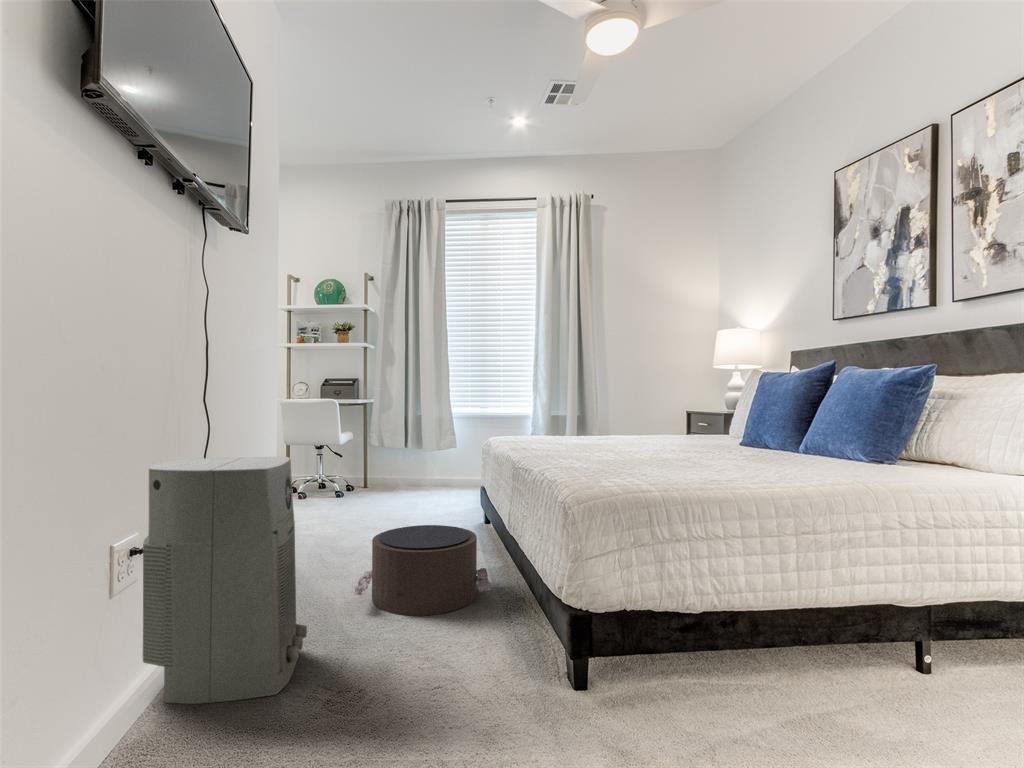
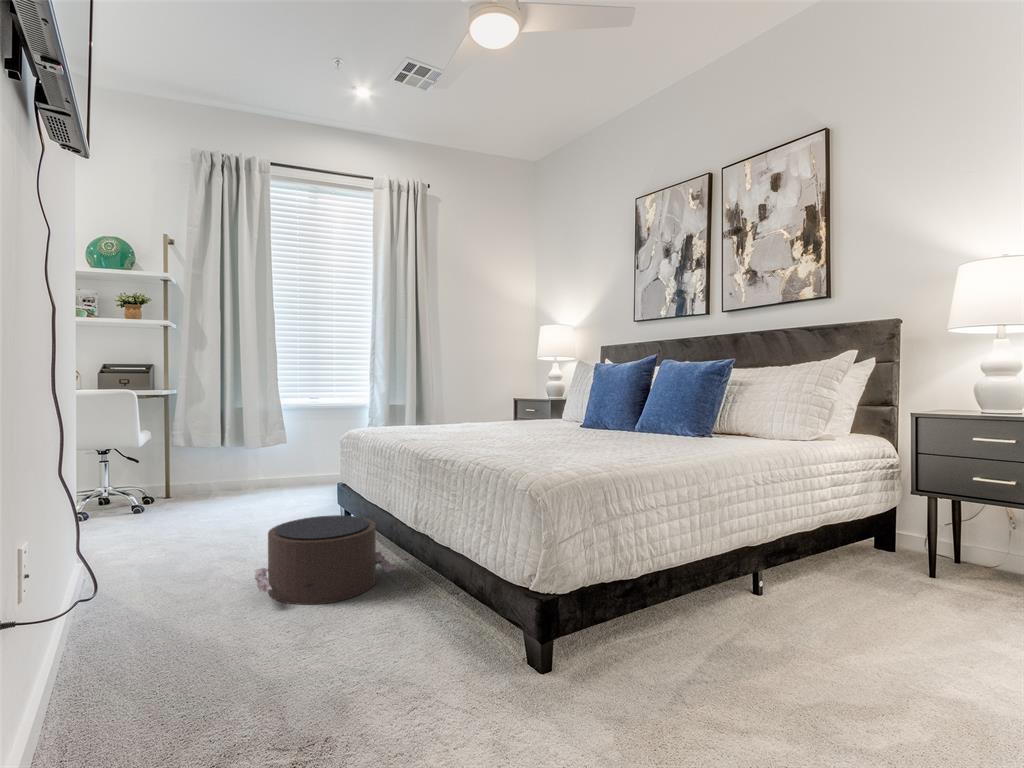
air purifier: present [143,457,307,704] -> none [60,454,246,726]

